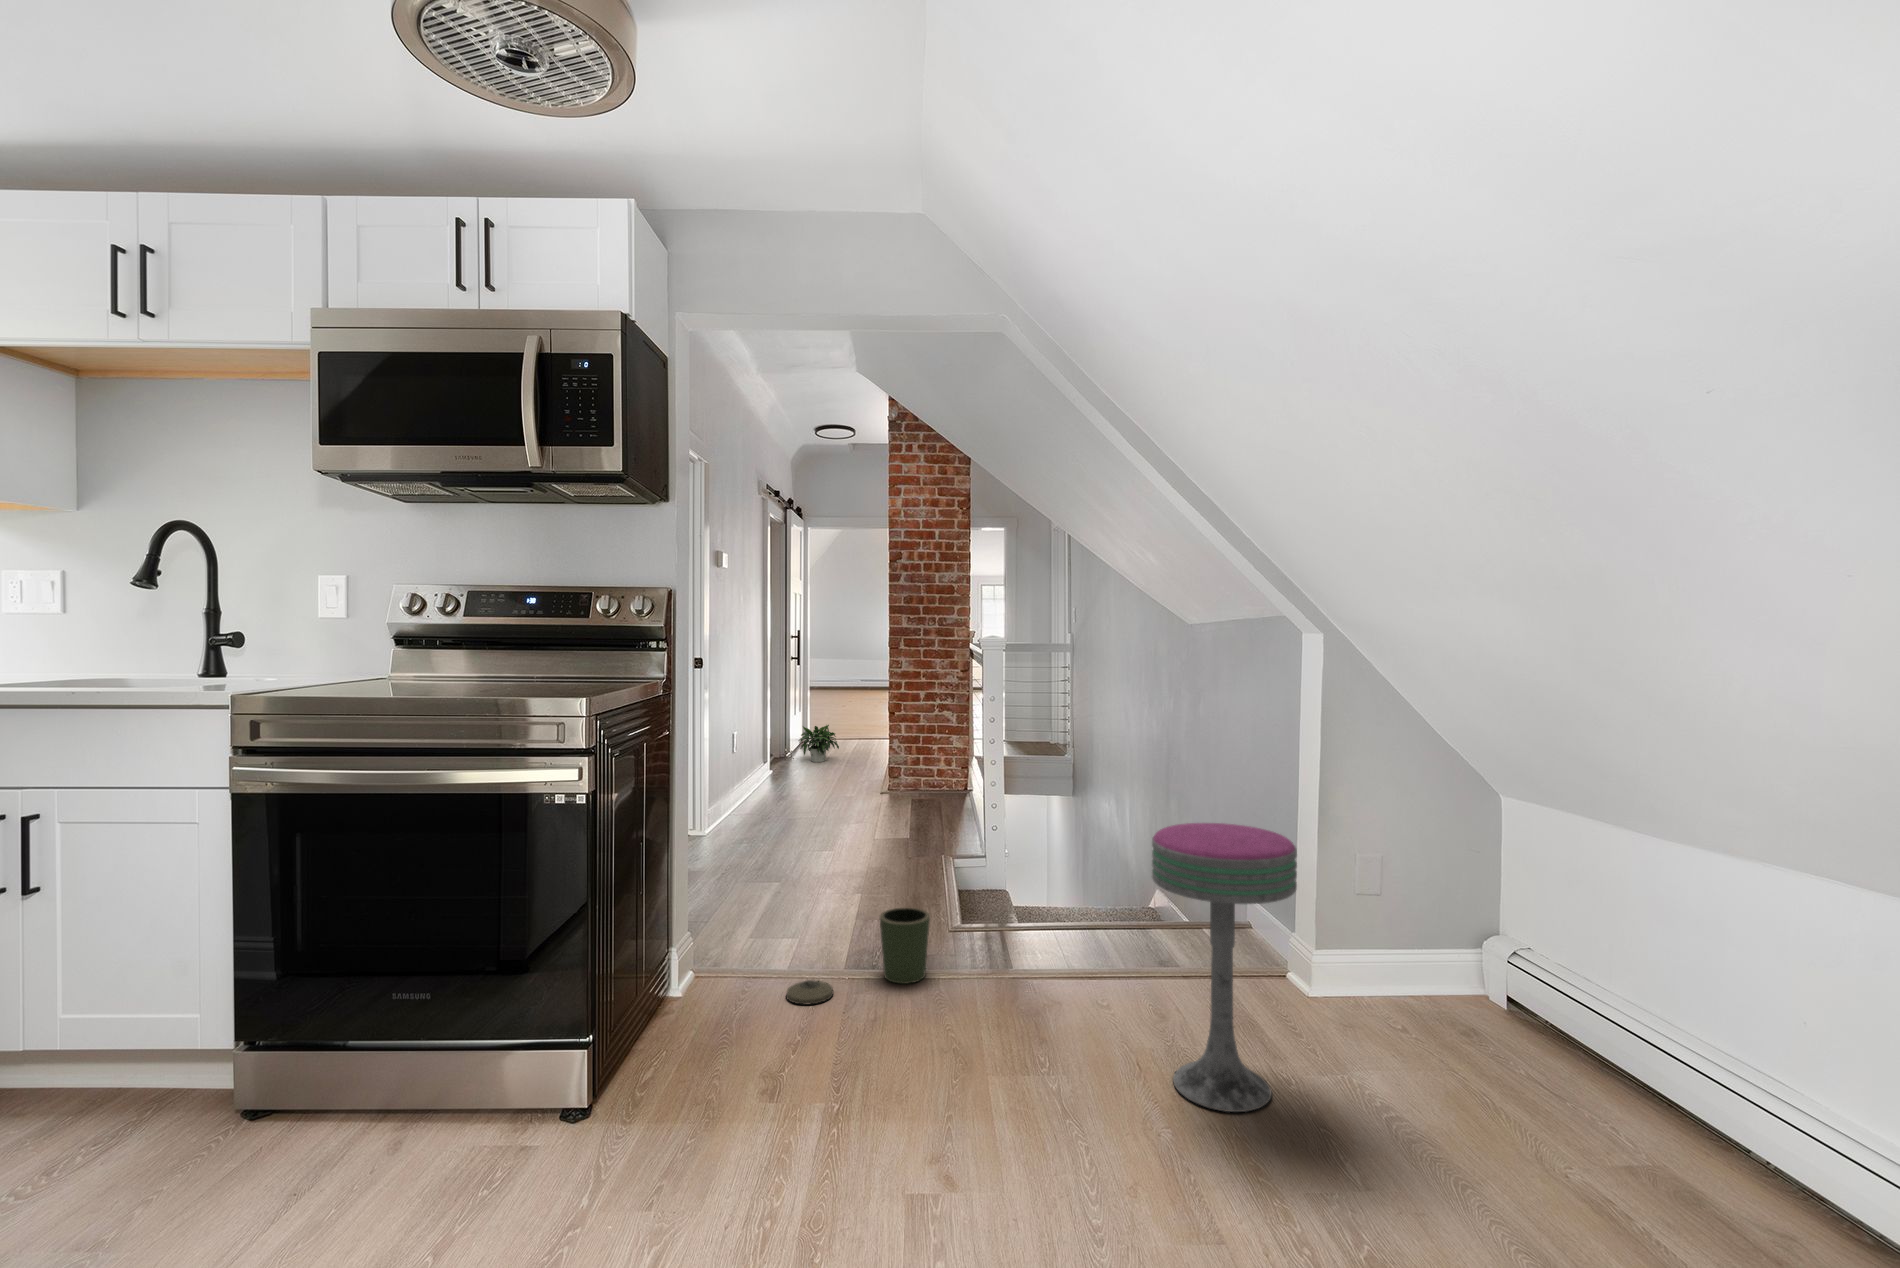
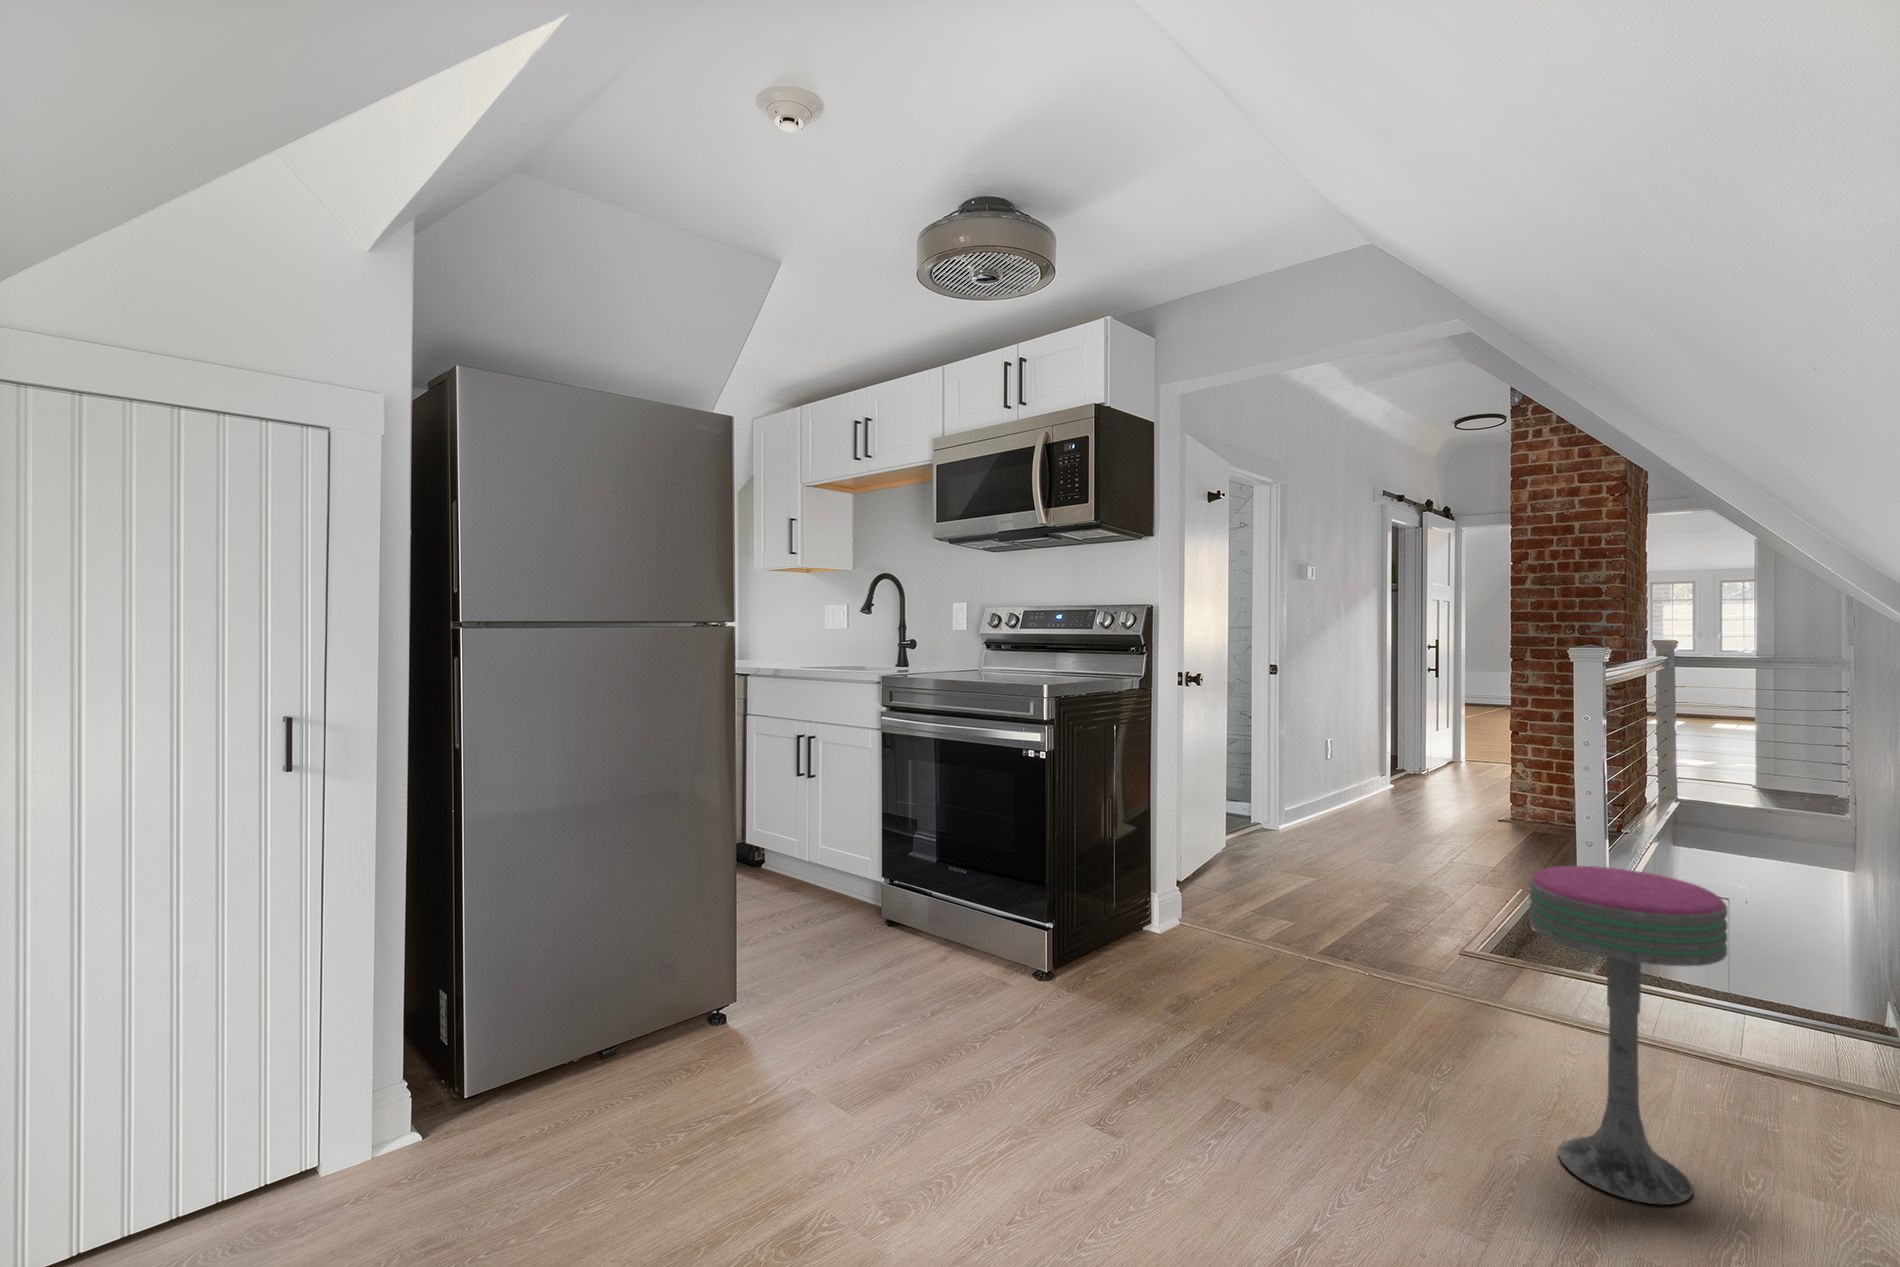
potted plant: present [786,725,839,763] -> none [1411,741,1479,782]
trash can: present [786,908,930,1005] -> none [1234,913,1384,986]

